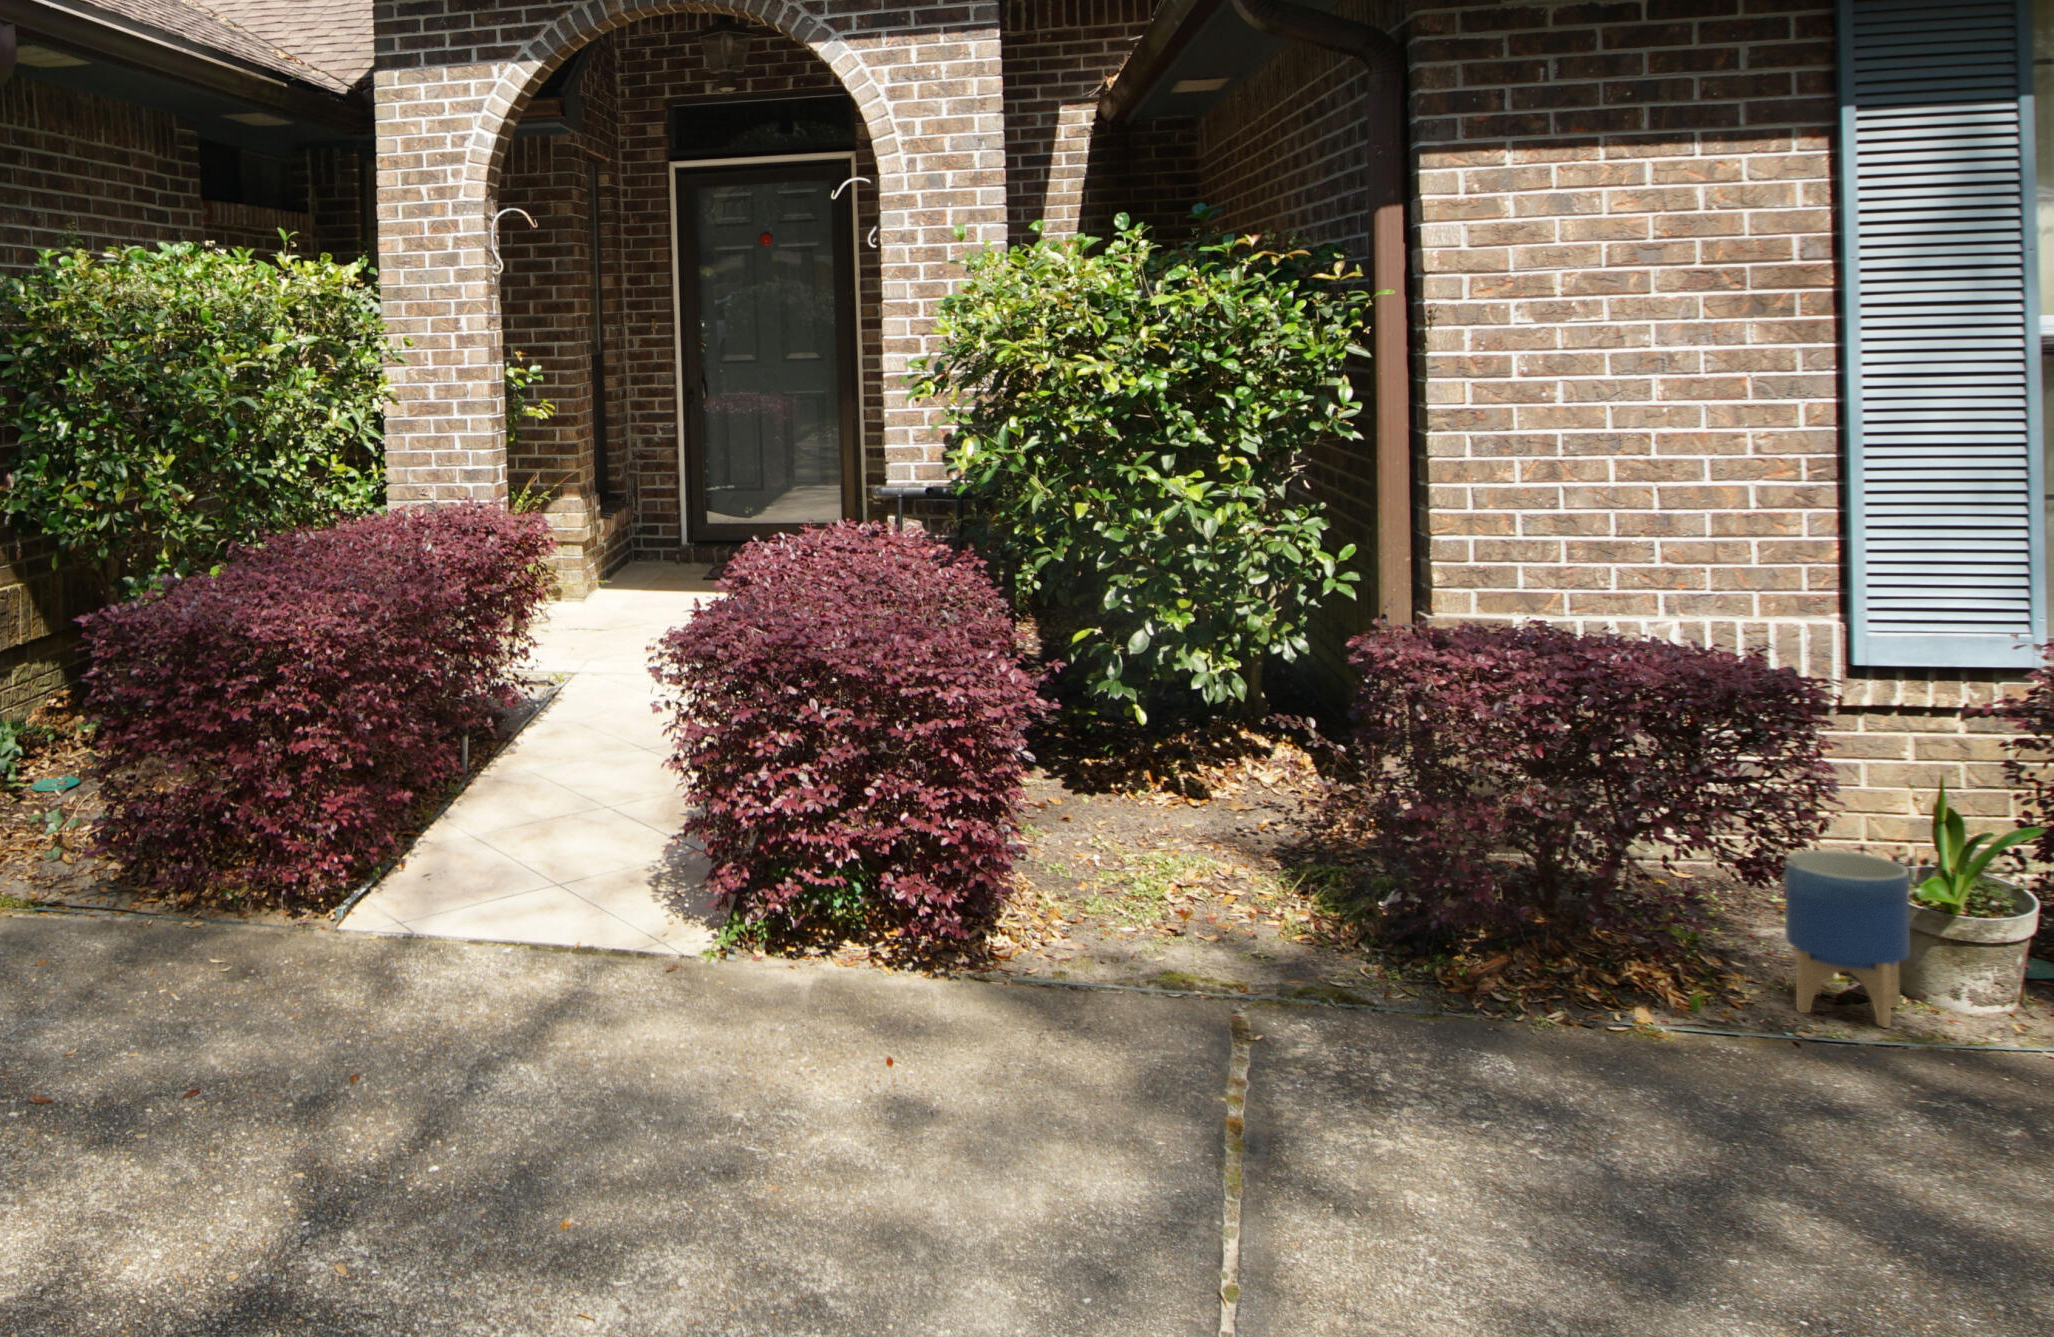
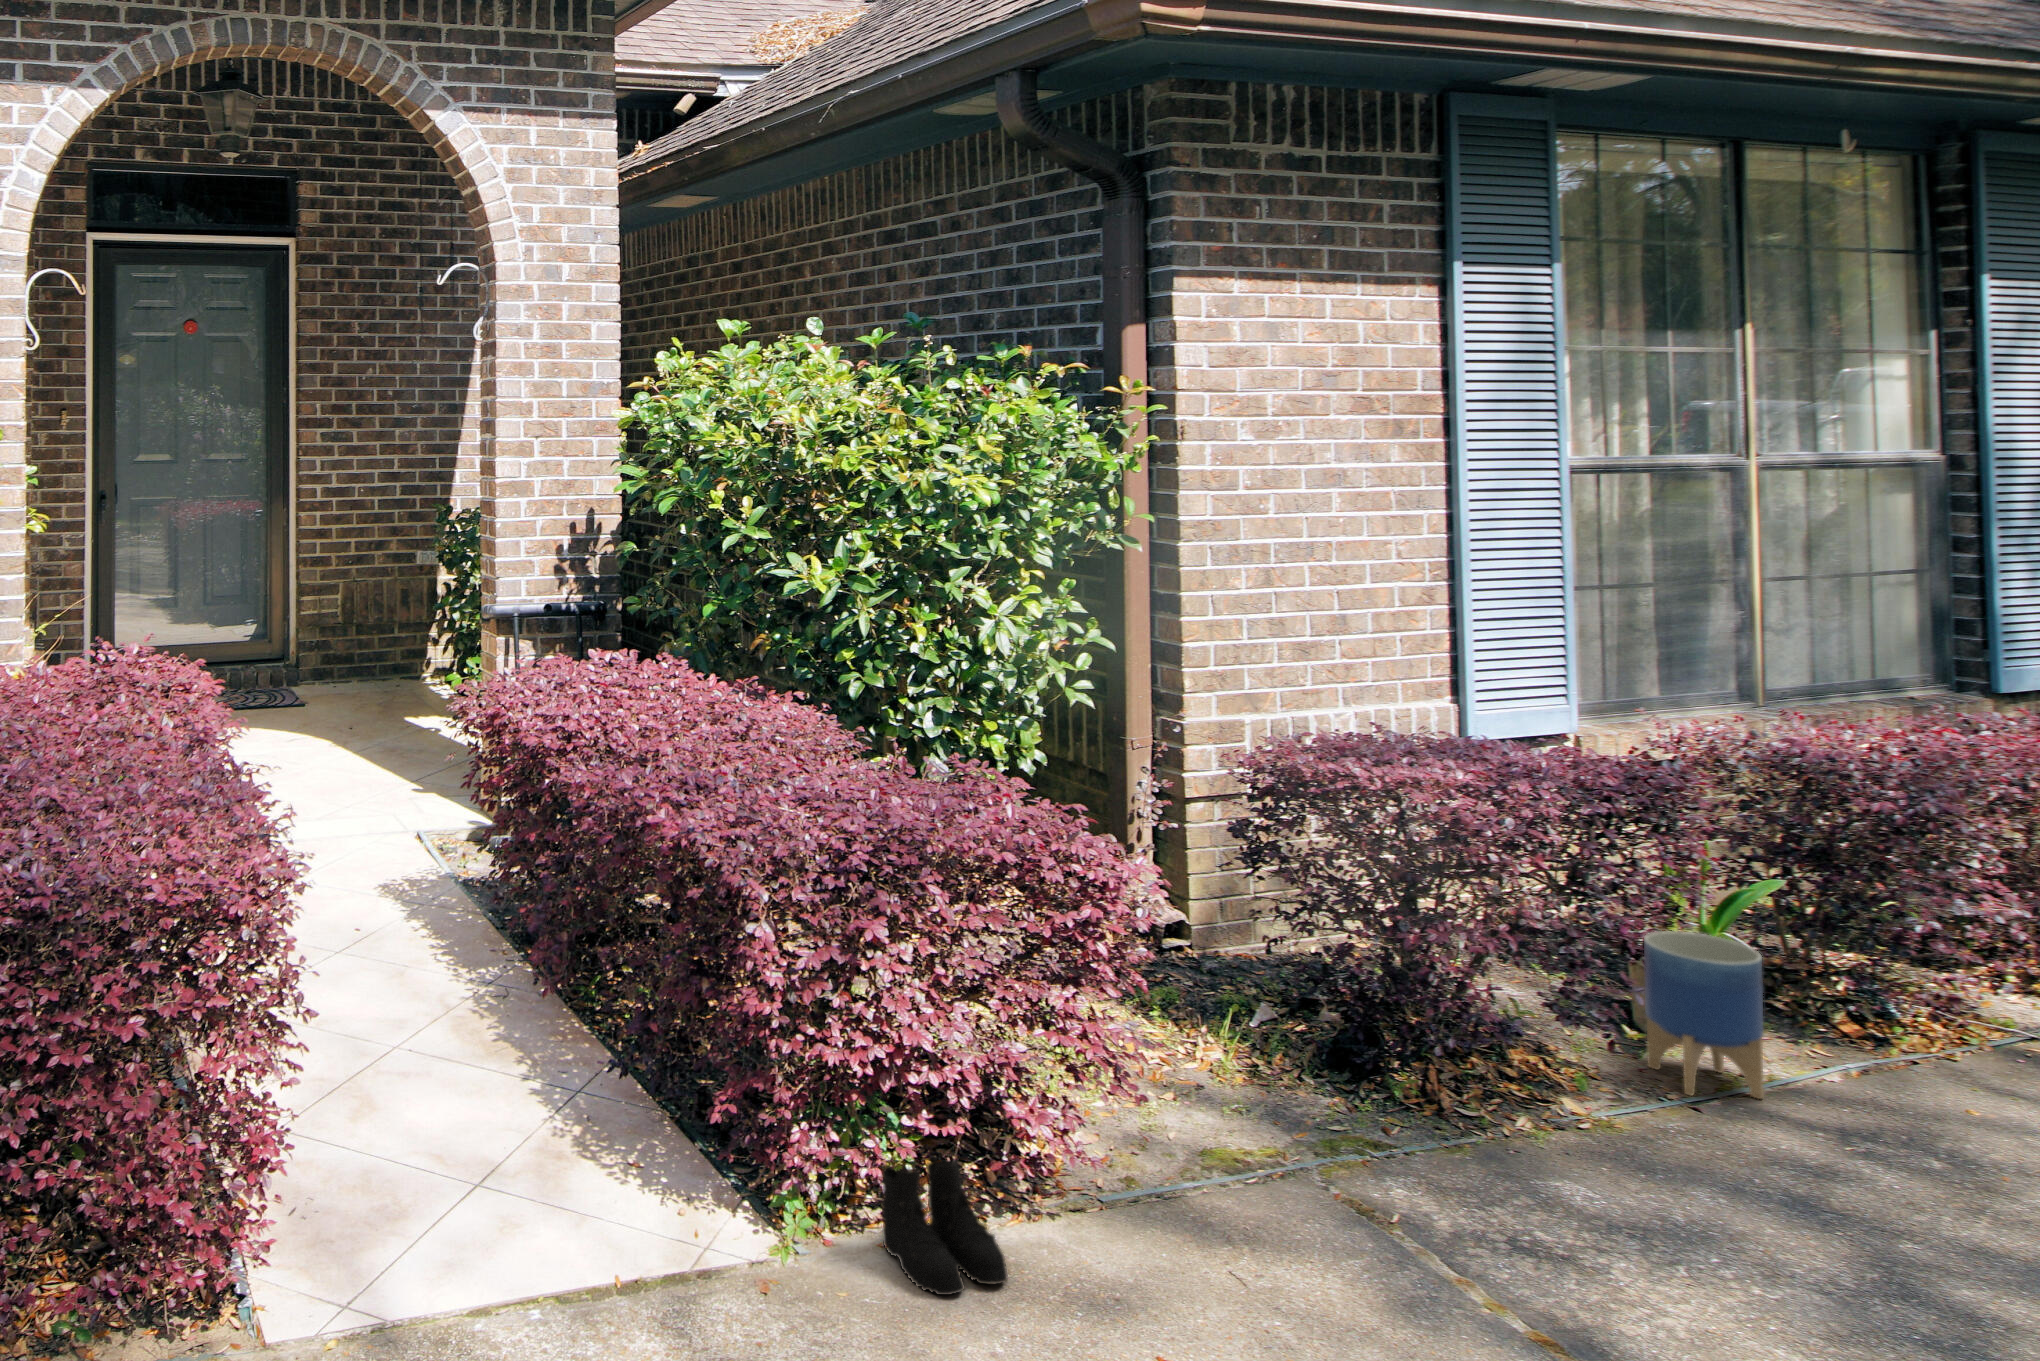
boots: none [779,886,855,970] -> present [882,1158,1007,1295]

